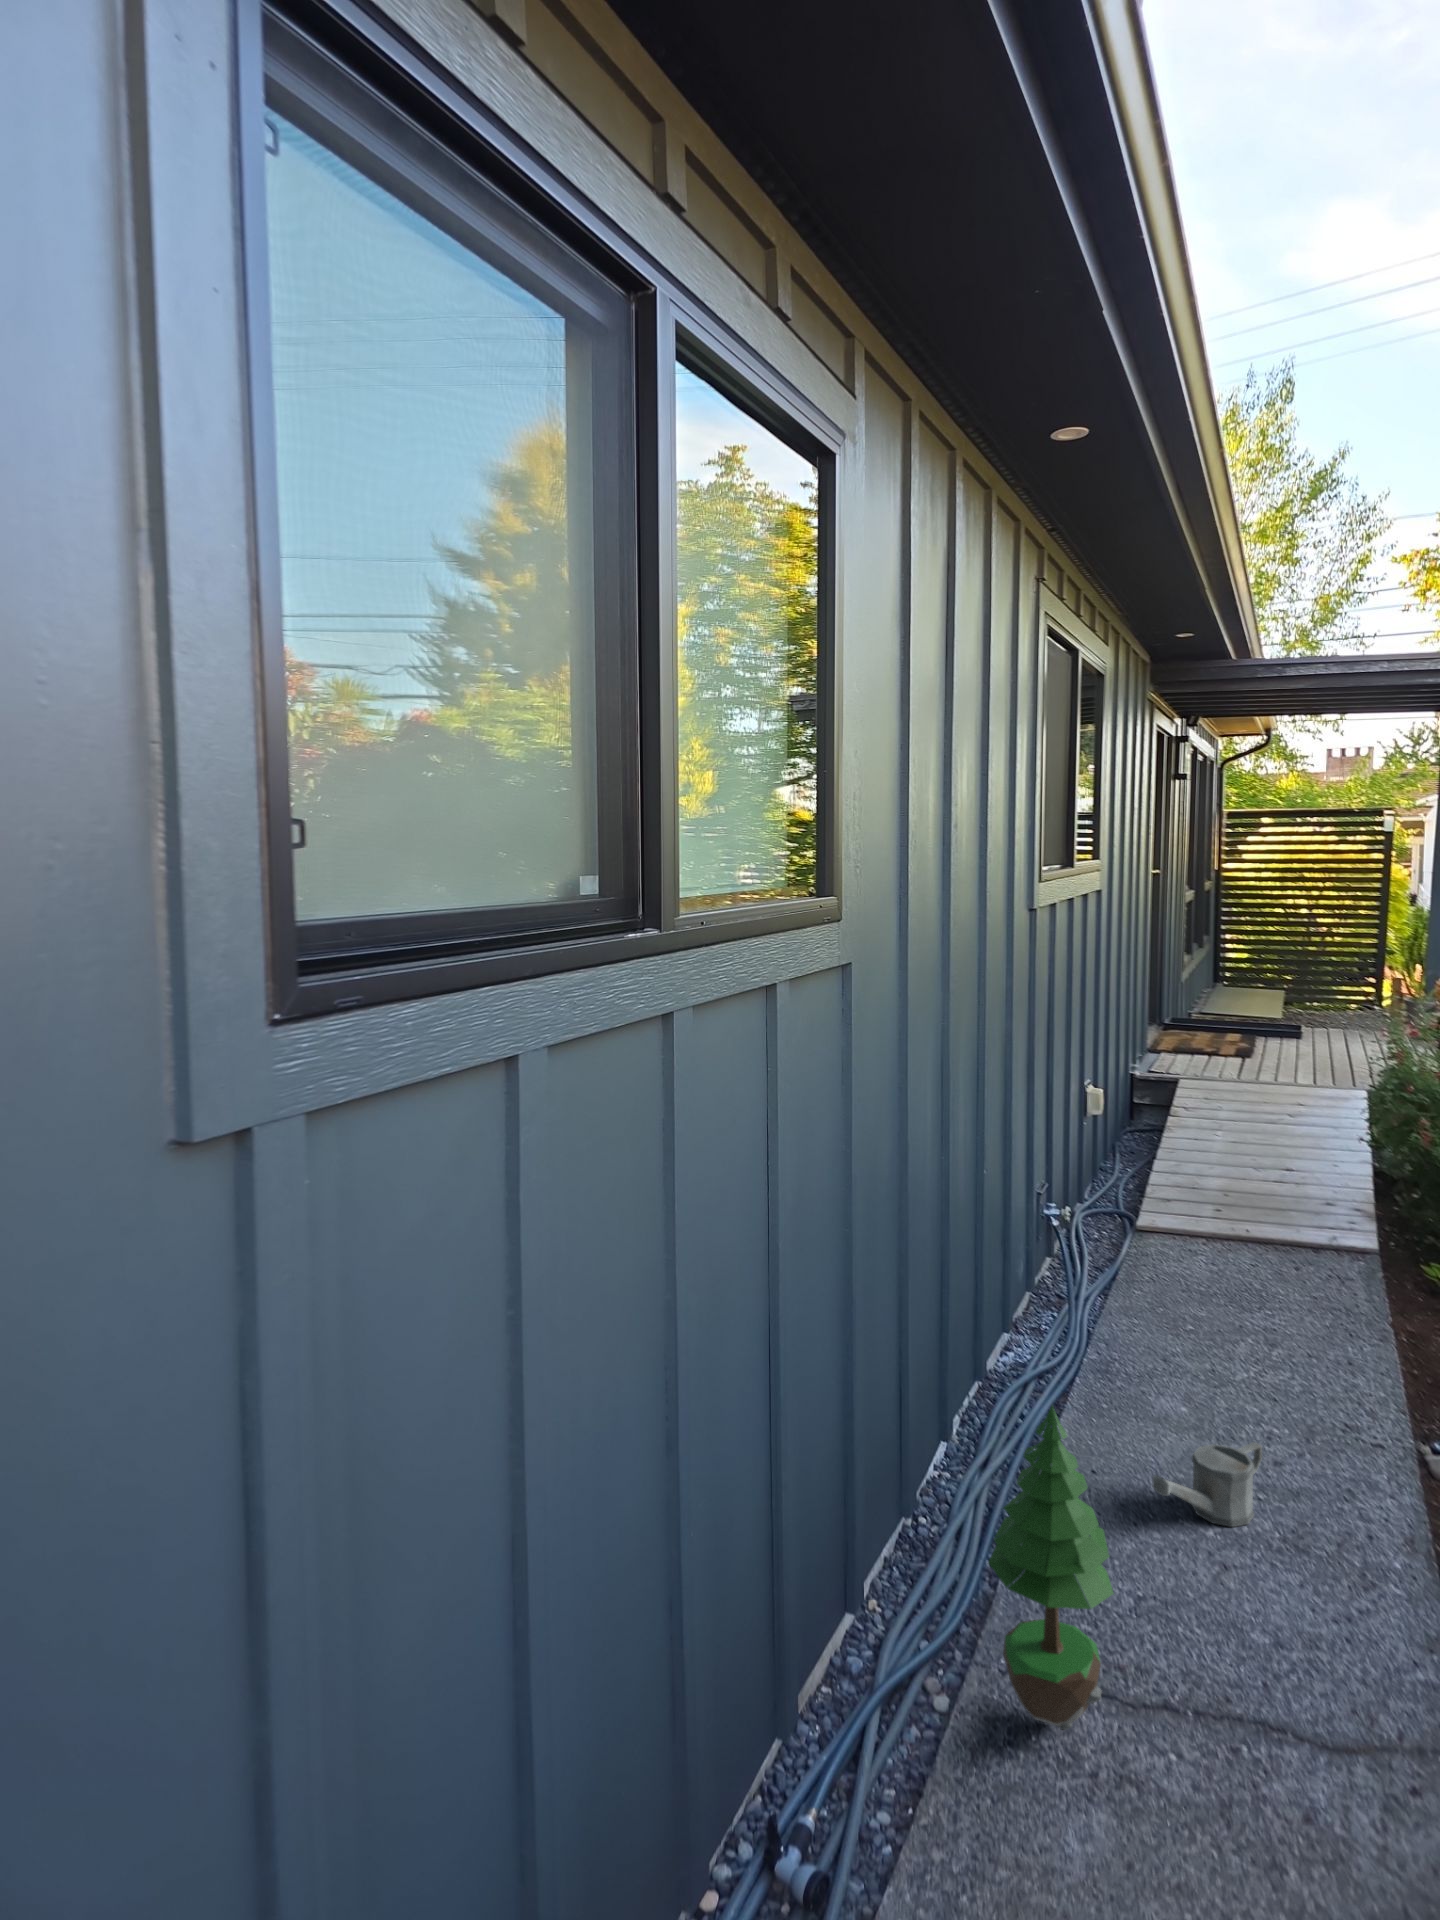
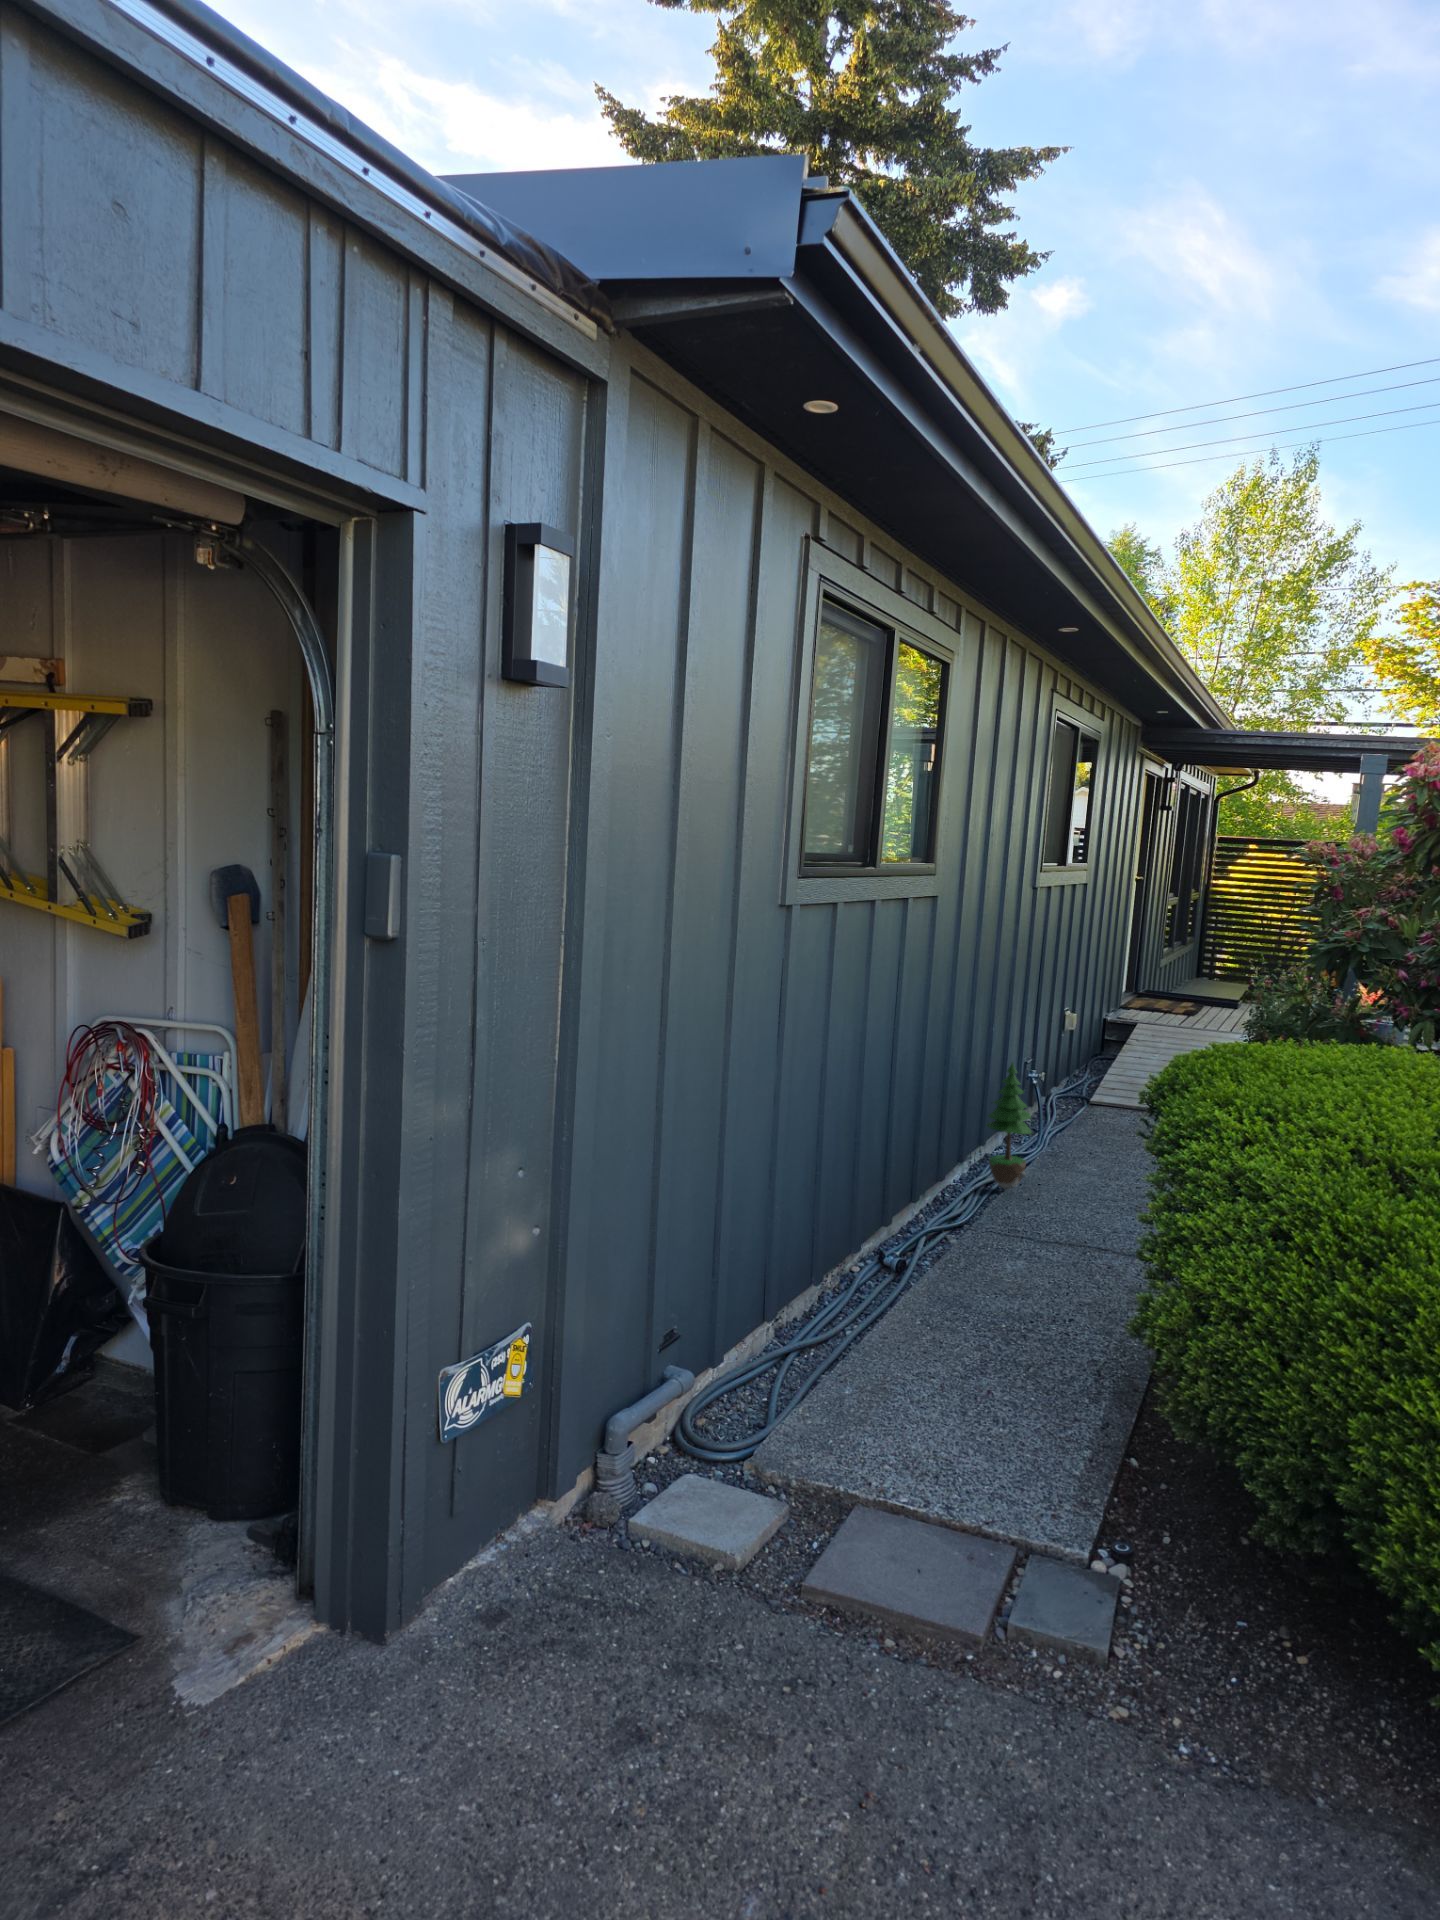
watering can: present [1153,1442,1262,1527] -> none [1061,1130,1116,1161]

